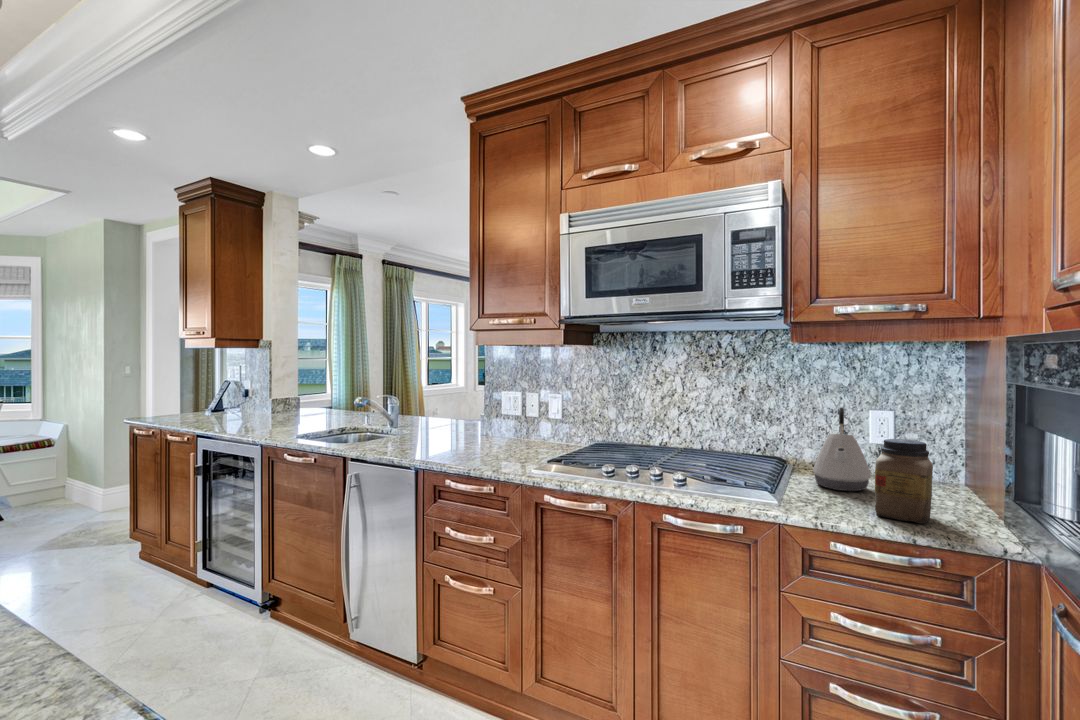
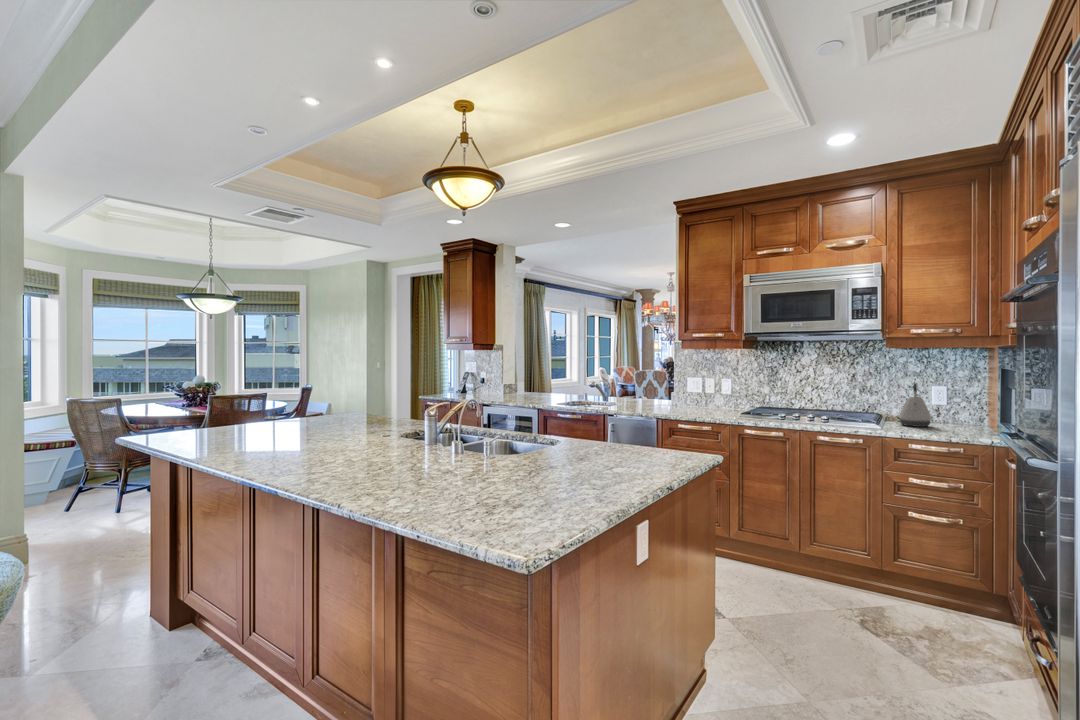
jar: present [875,439,933,523] -> none [932,396,962,434]

